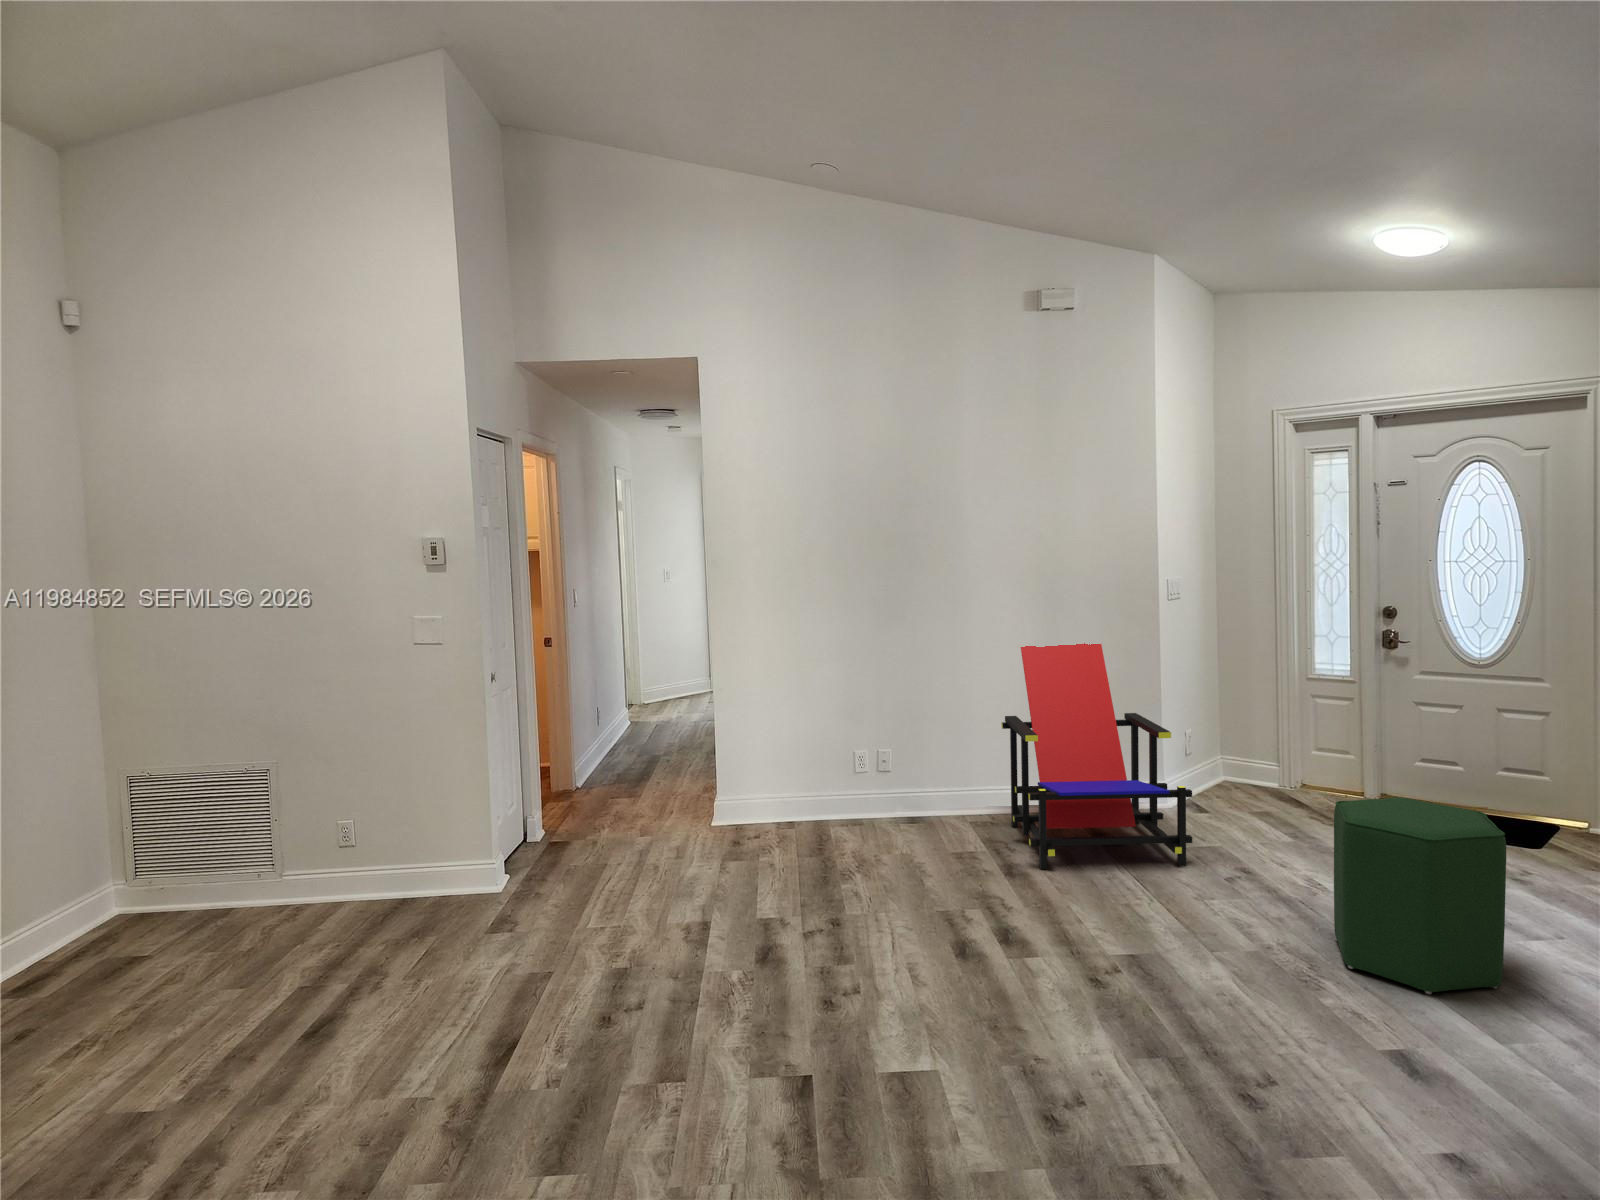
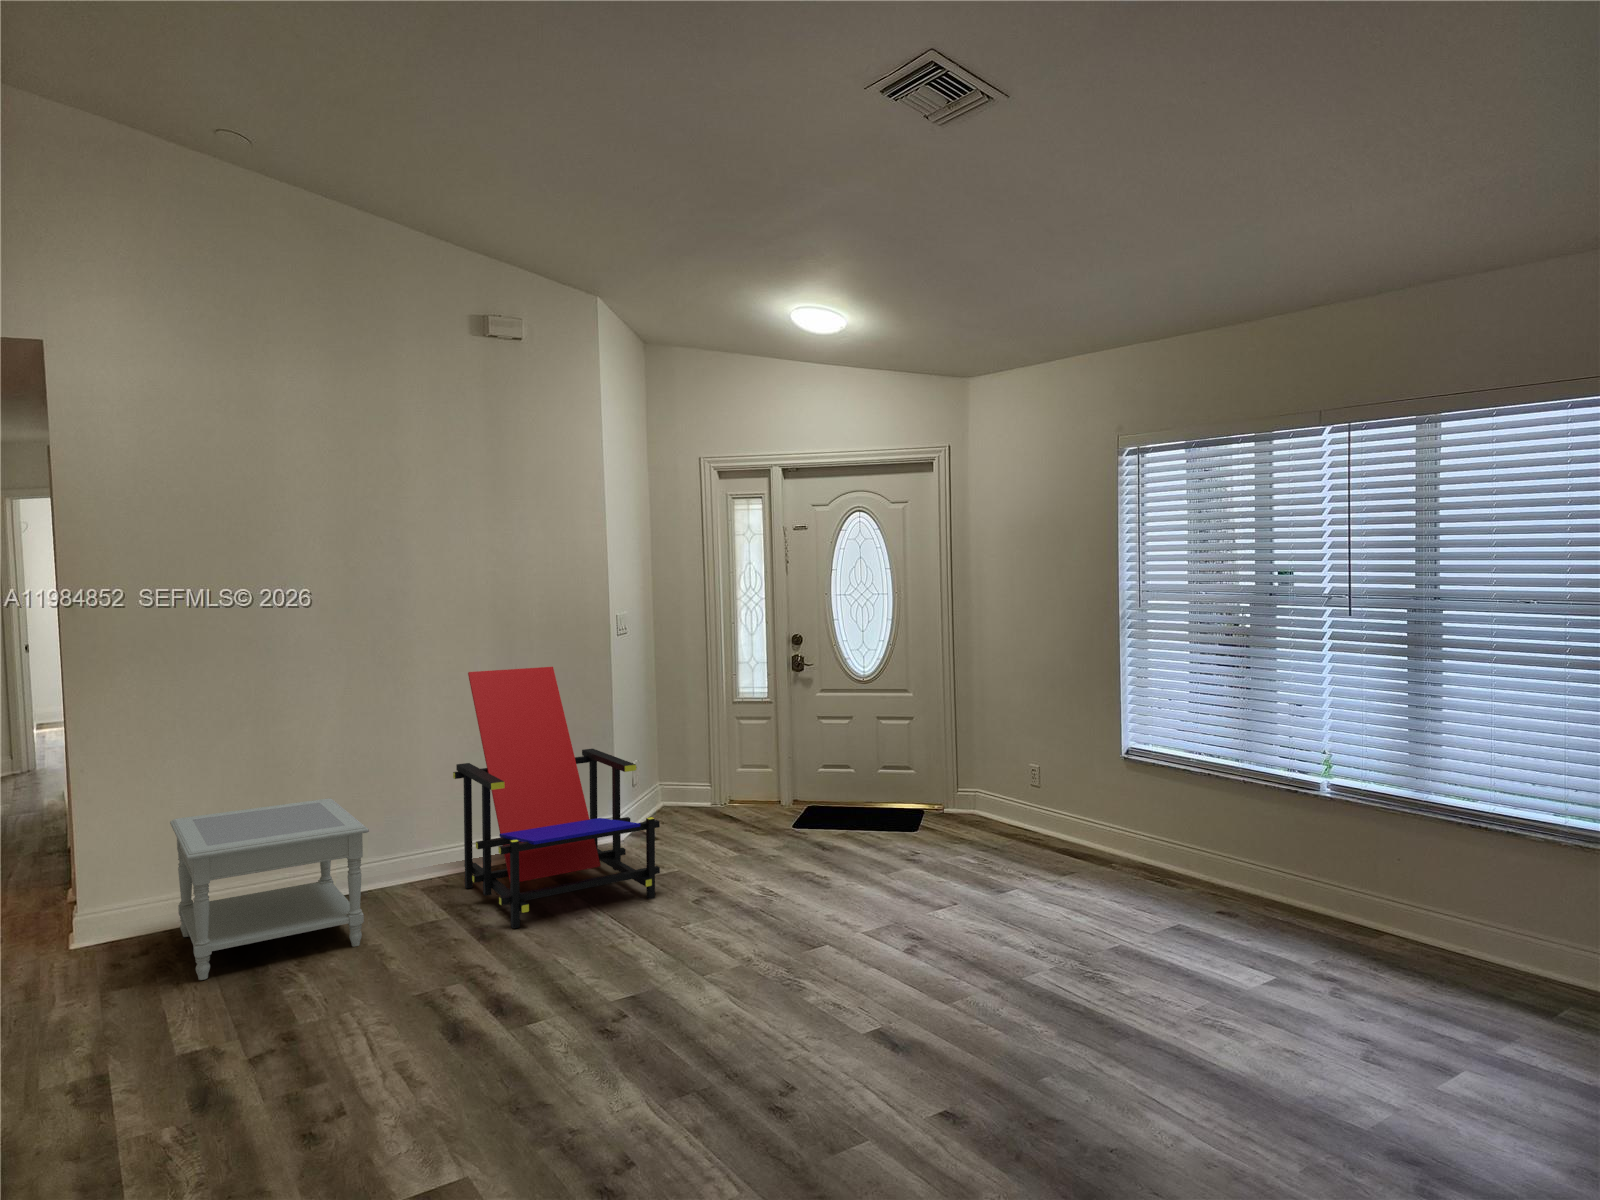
side table: none [790,734,921,862] -> present [170,798,369,980]
ottoman: present [1334,797,1506,994] -> none [797,802,925,969]

